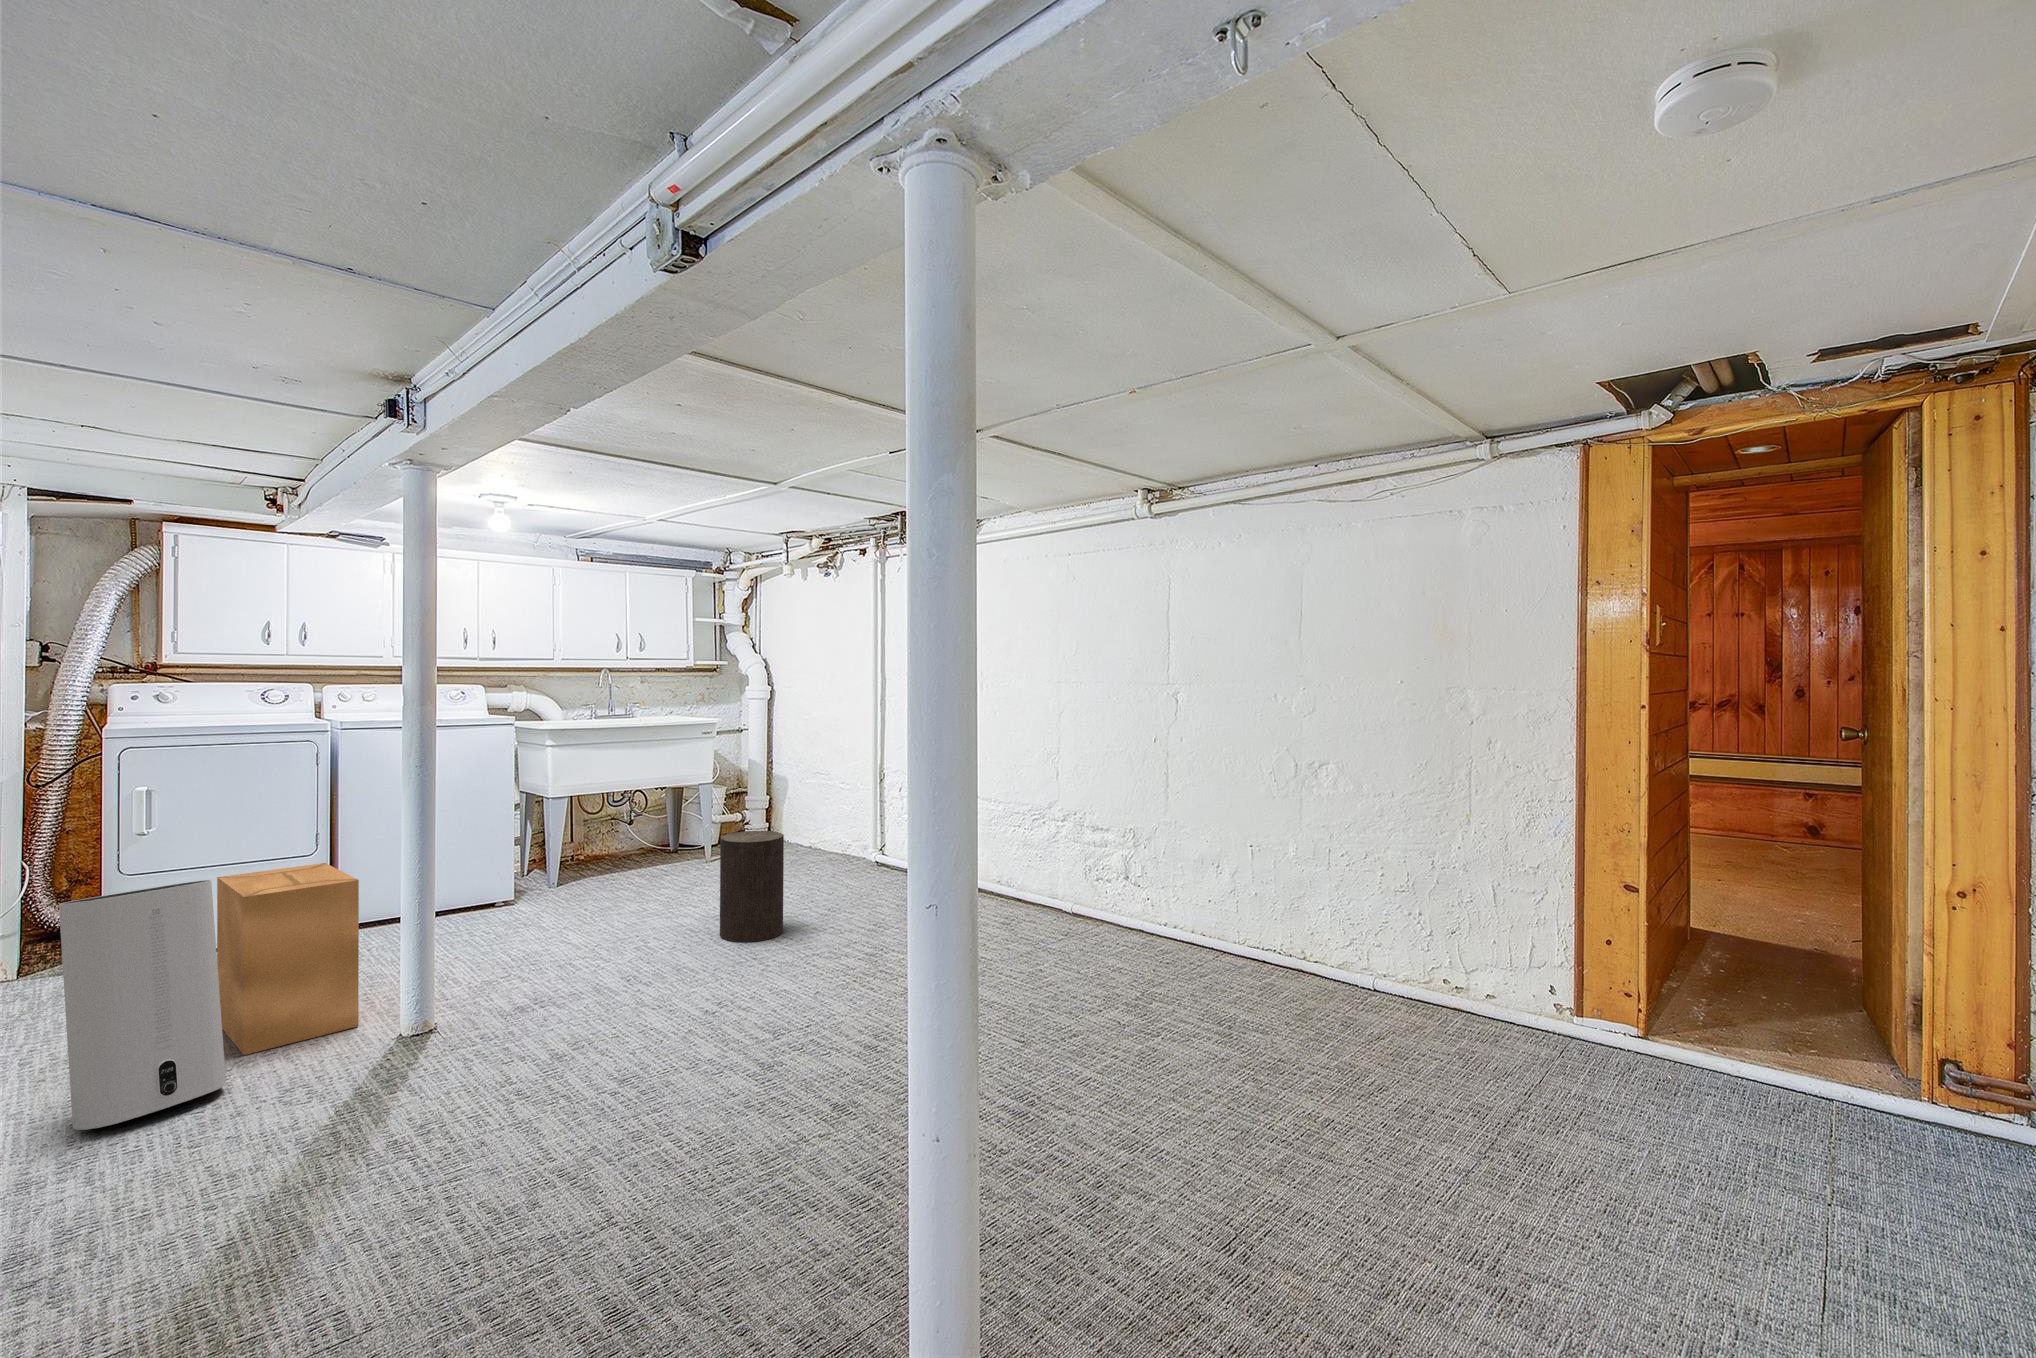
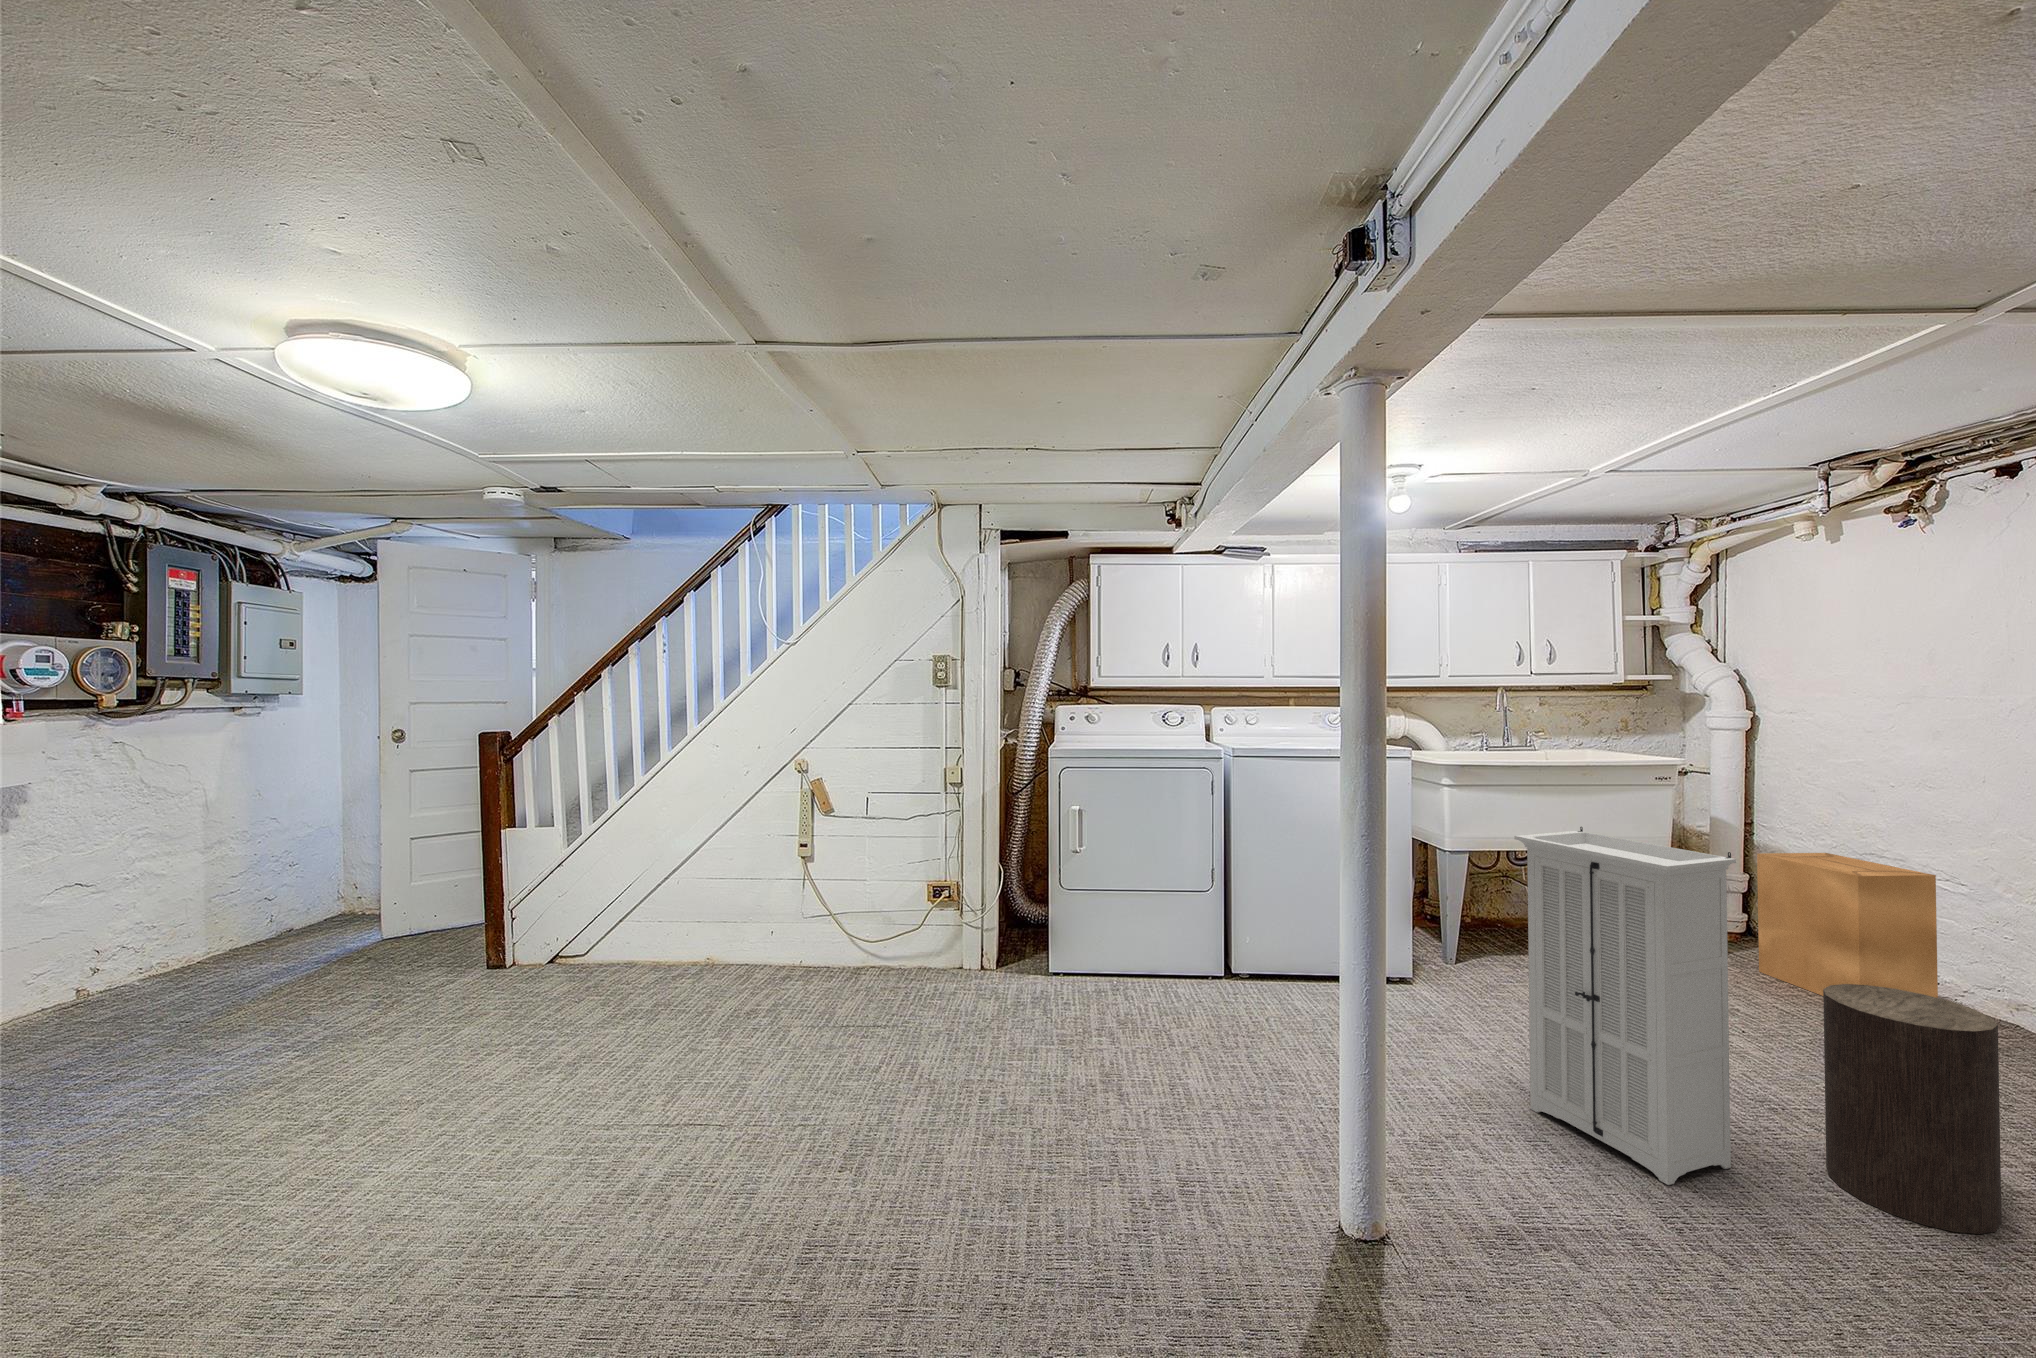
storage cabinet: none [561,760,677,959] -> present [1514,827,1736,1185]
cardboard box: present [217,863,359,1055] -> present [1757,853,1938,998]
air purifier: present [59,880,226,1130] -> none [986,961,1141,1297]

